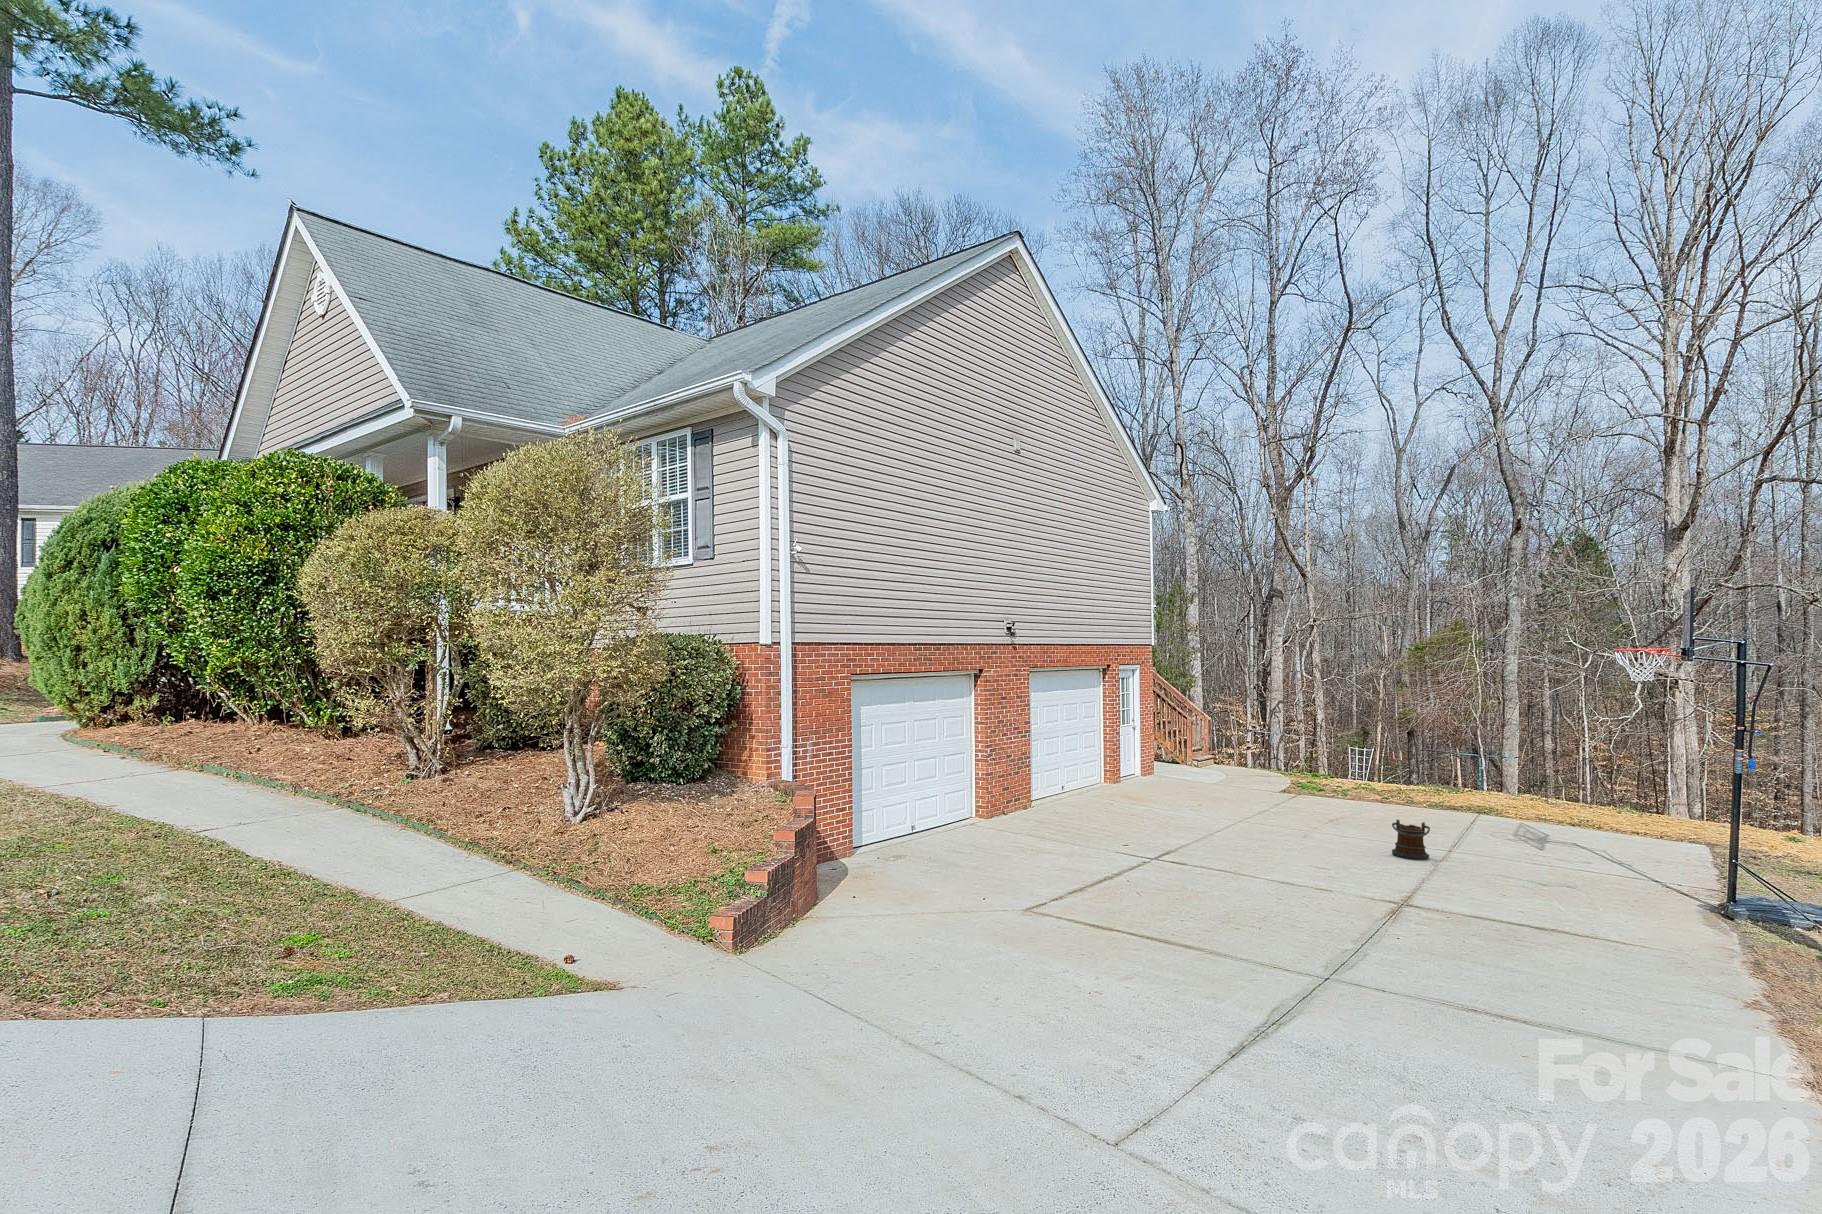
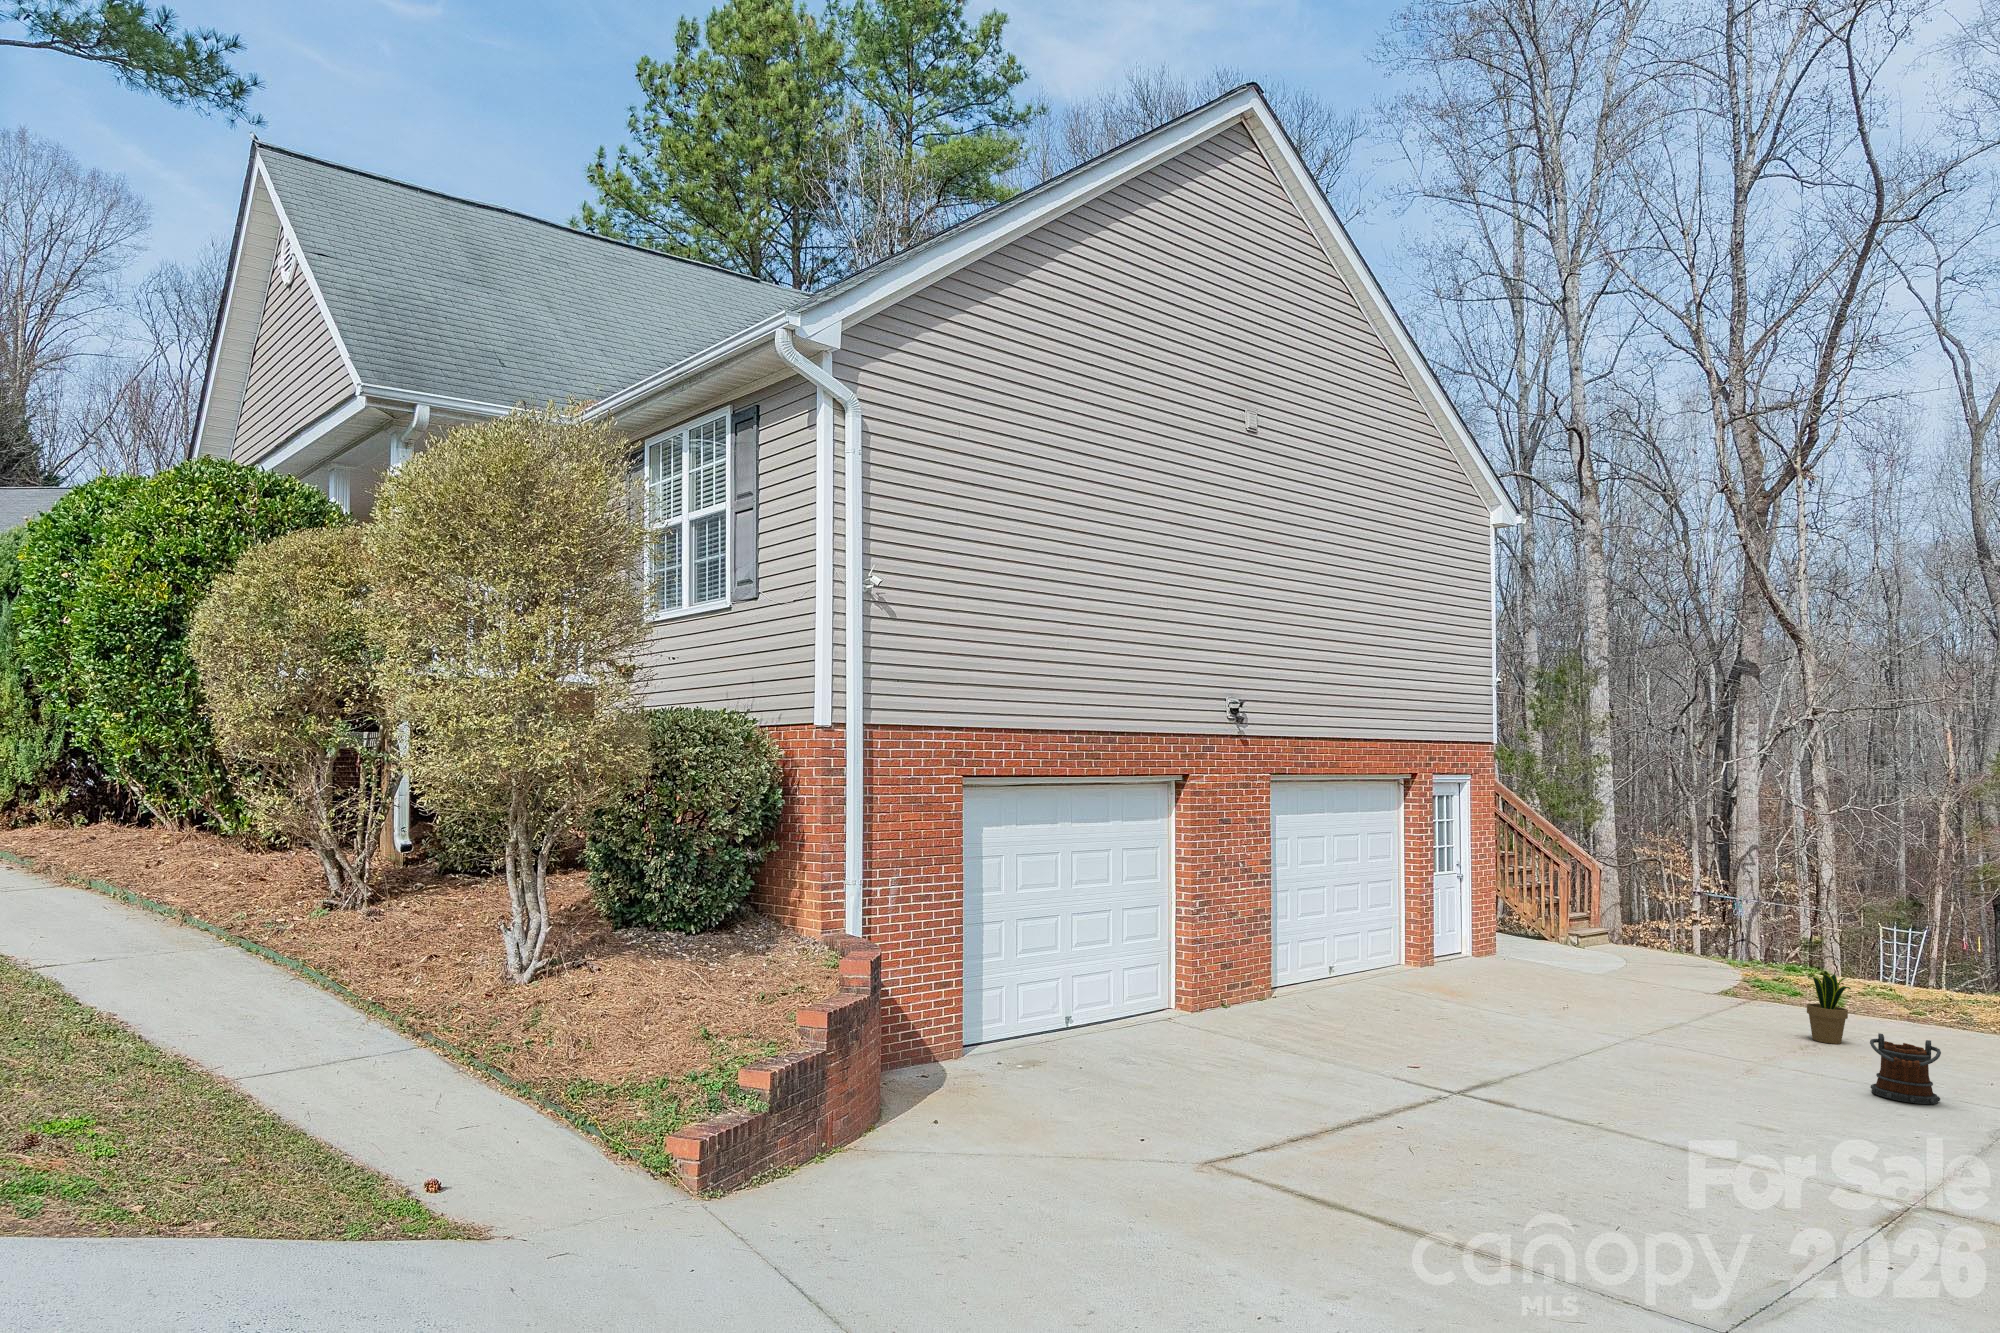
potted plant: none [1352,784,1377,828] -> present [1807,971,1851,1044]

